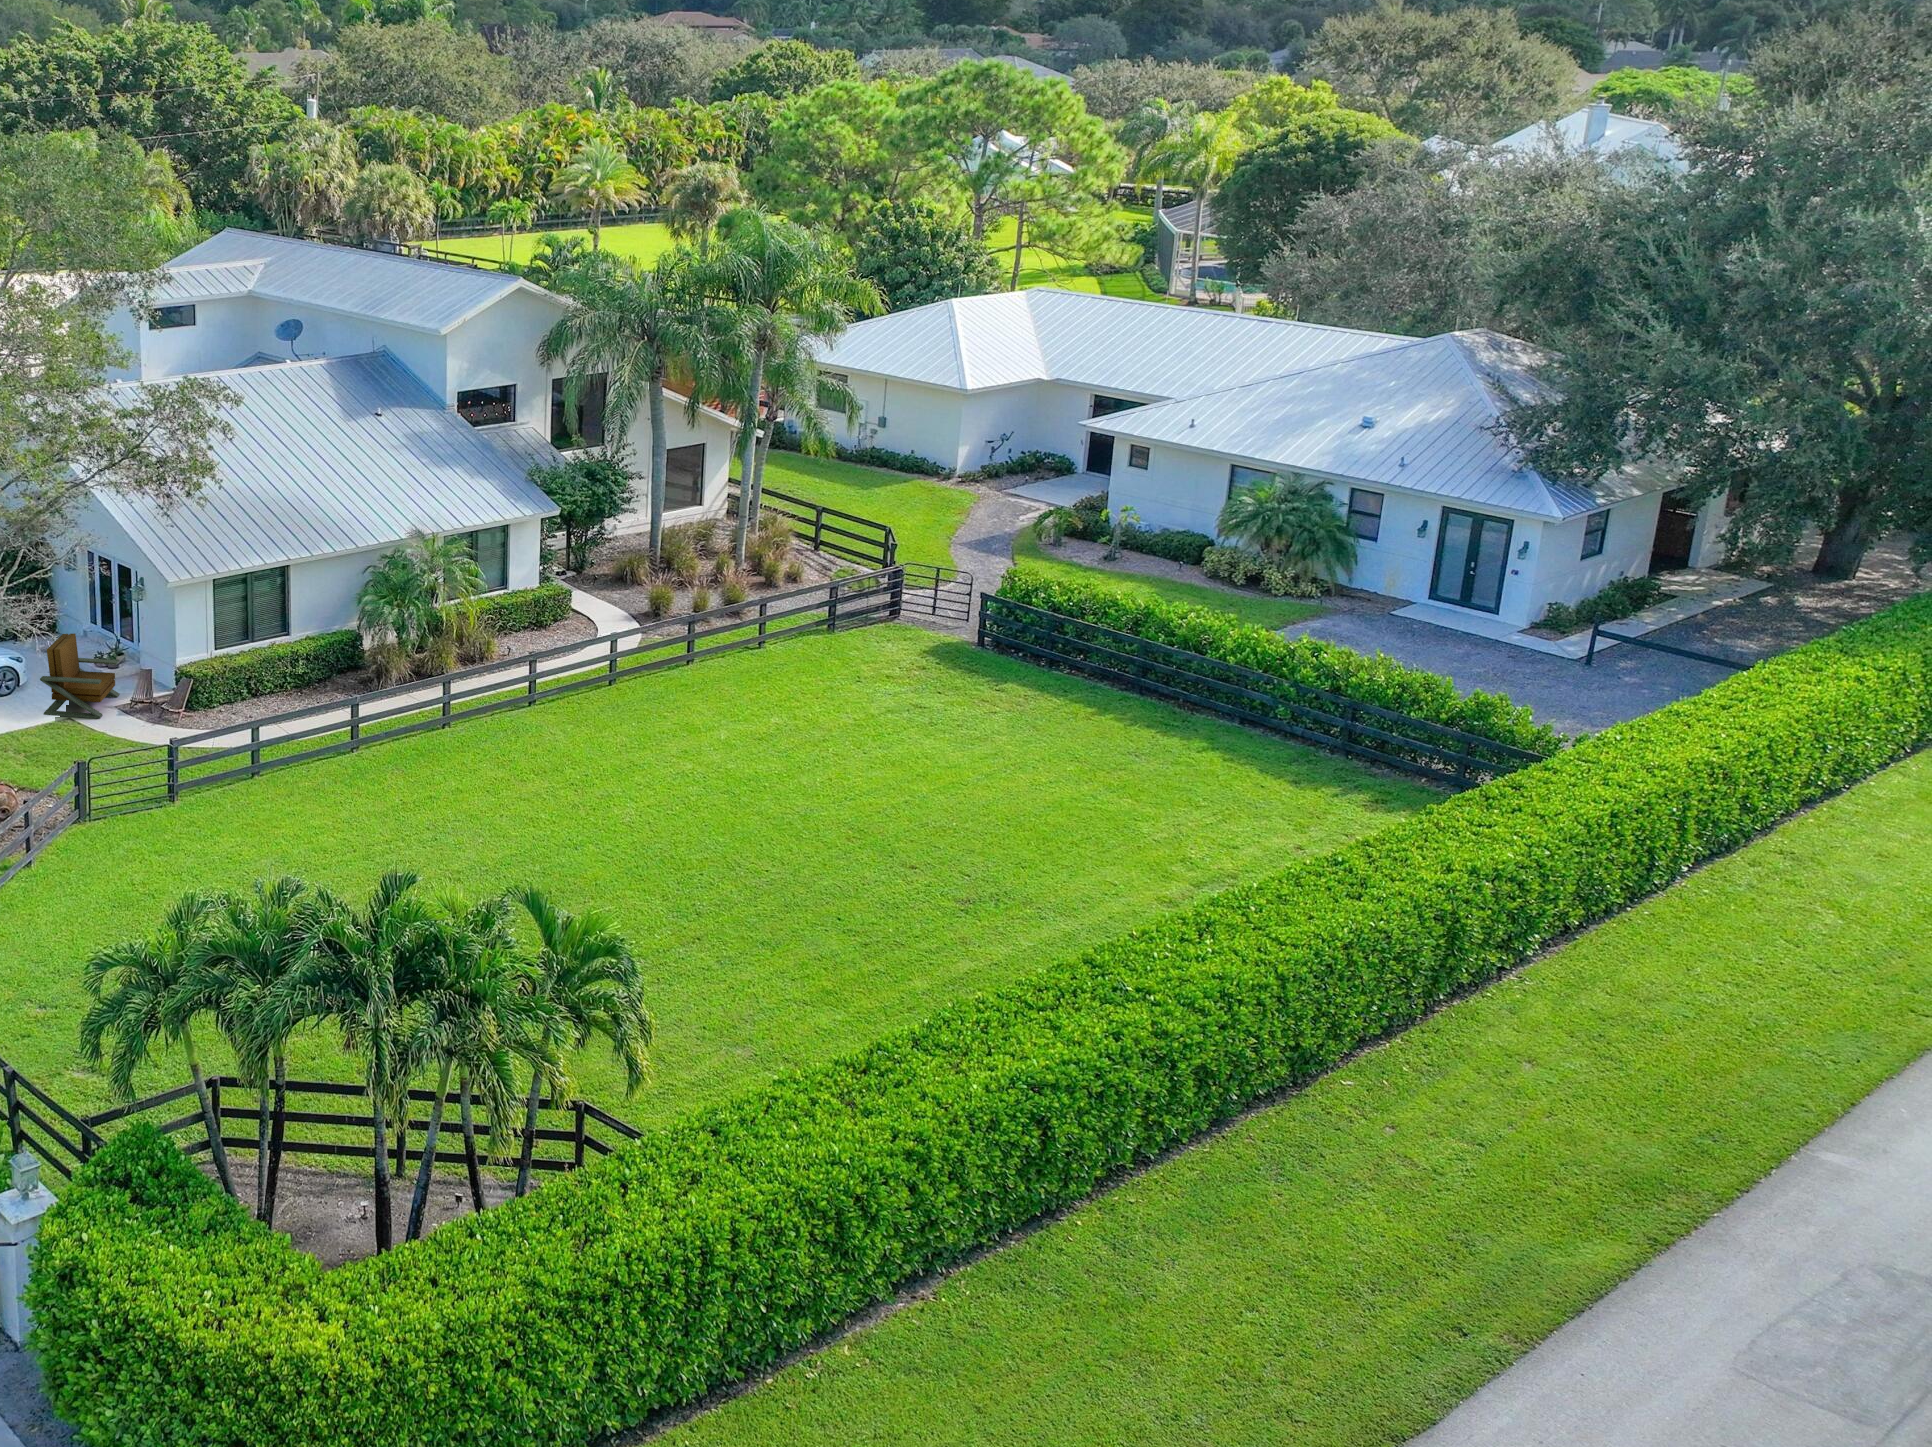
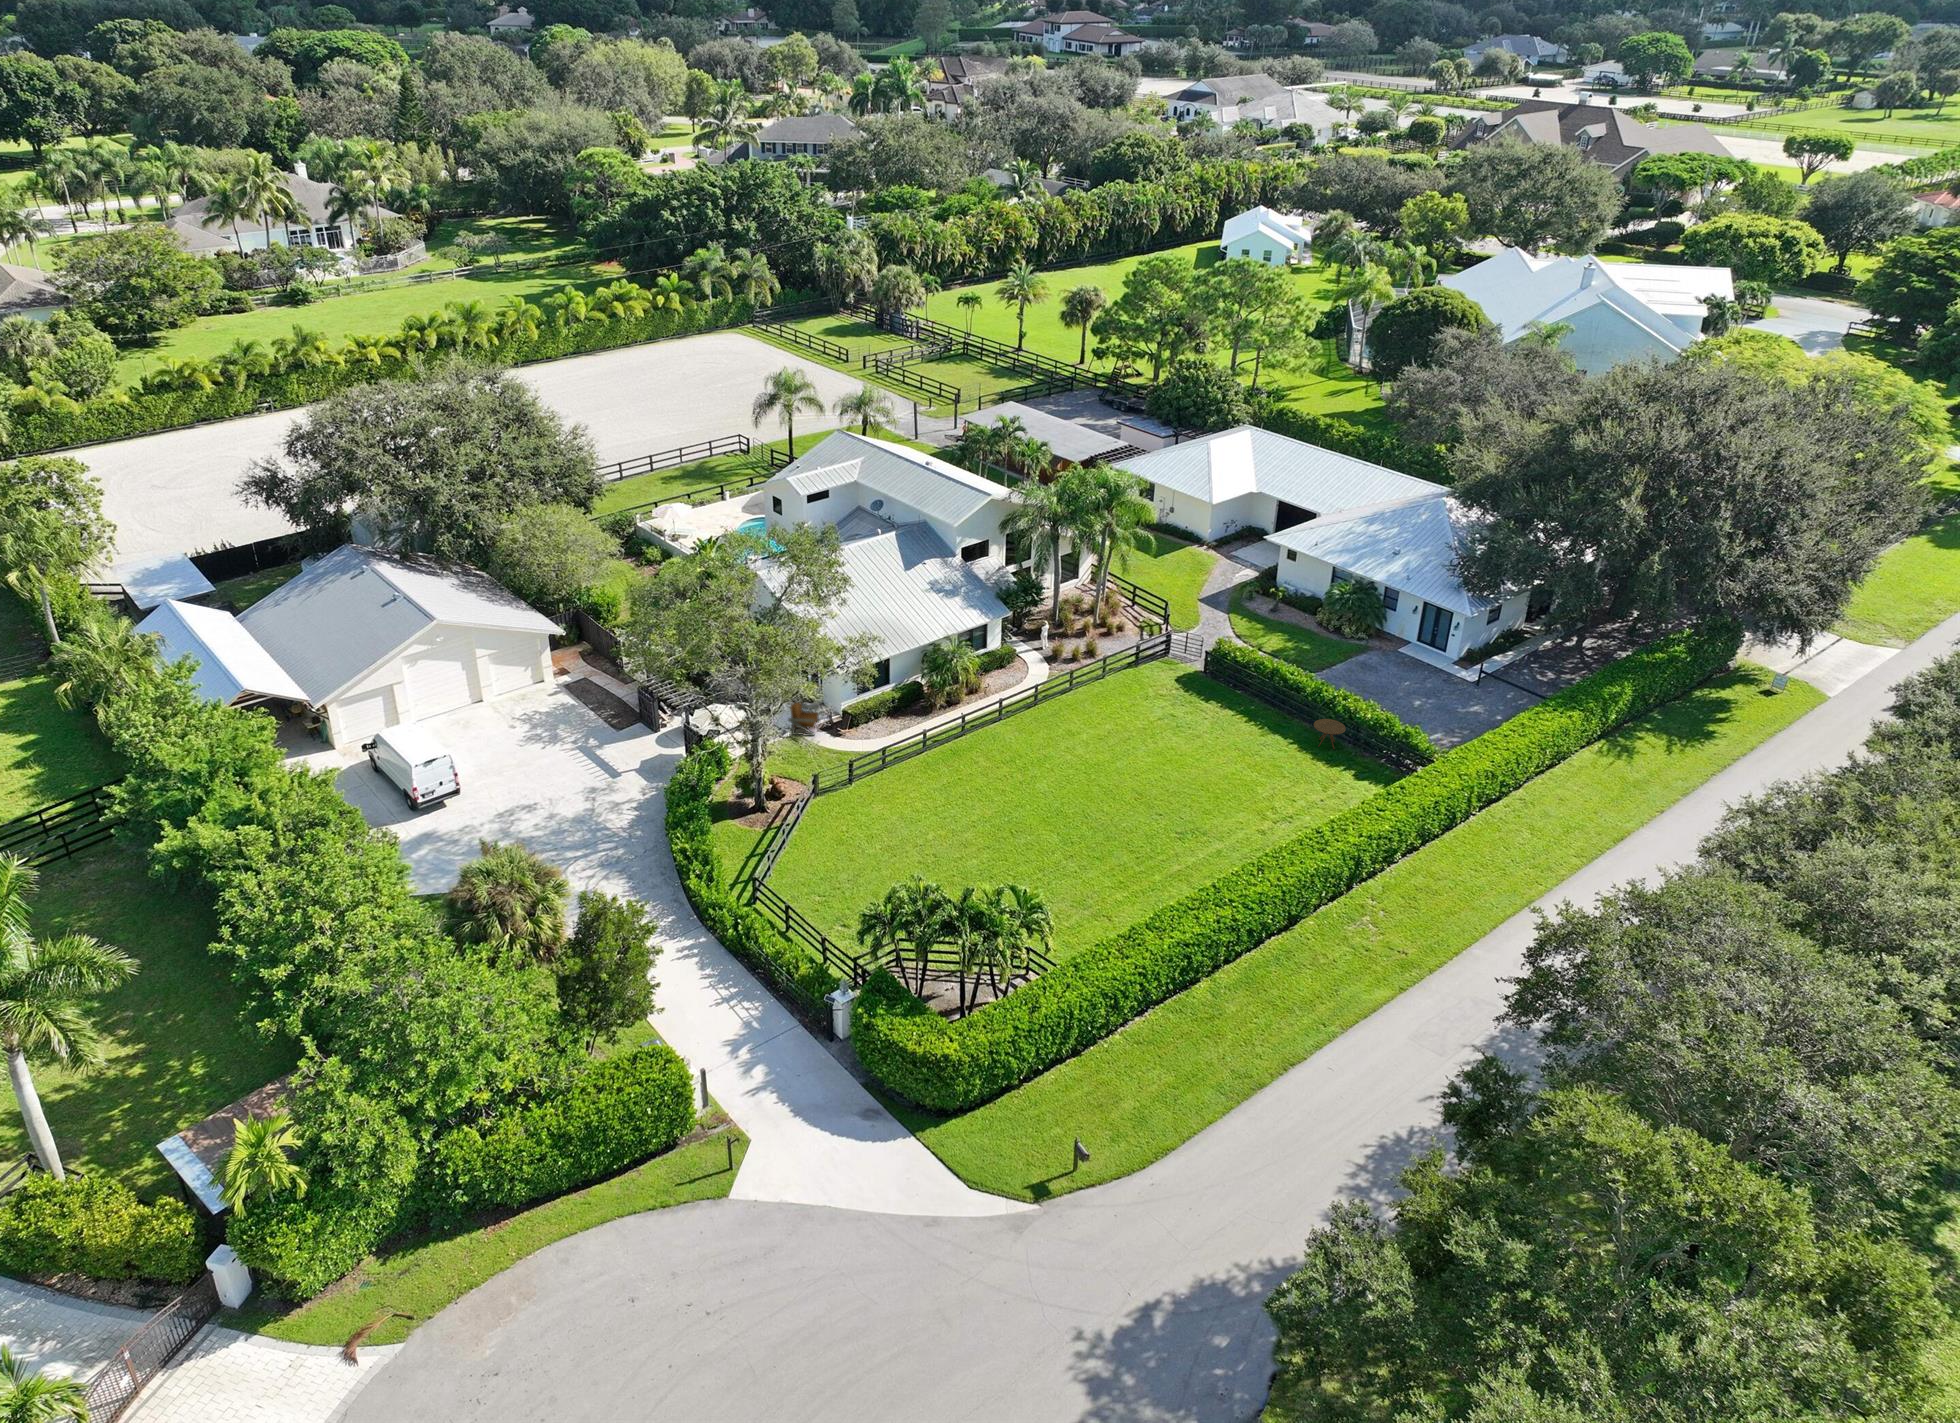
round table: none [1251,698,1328,763] -> present [1314,719,1346,749]

